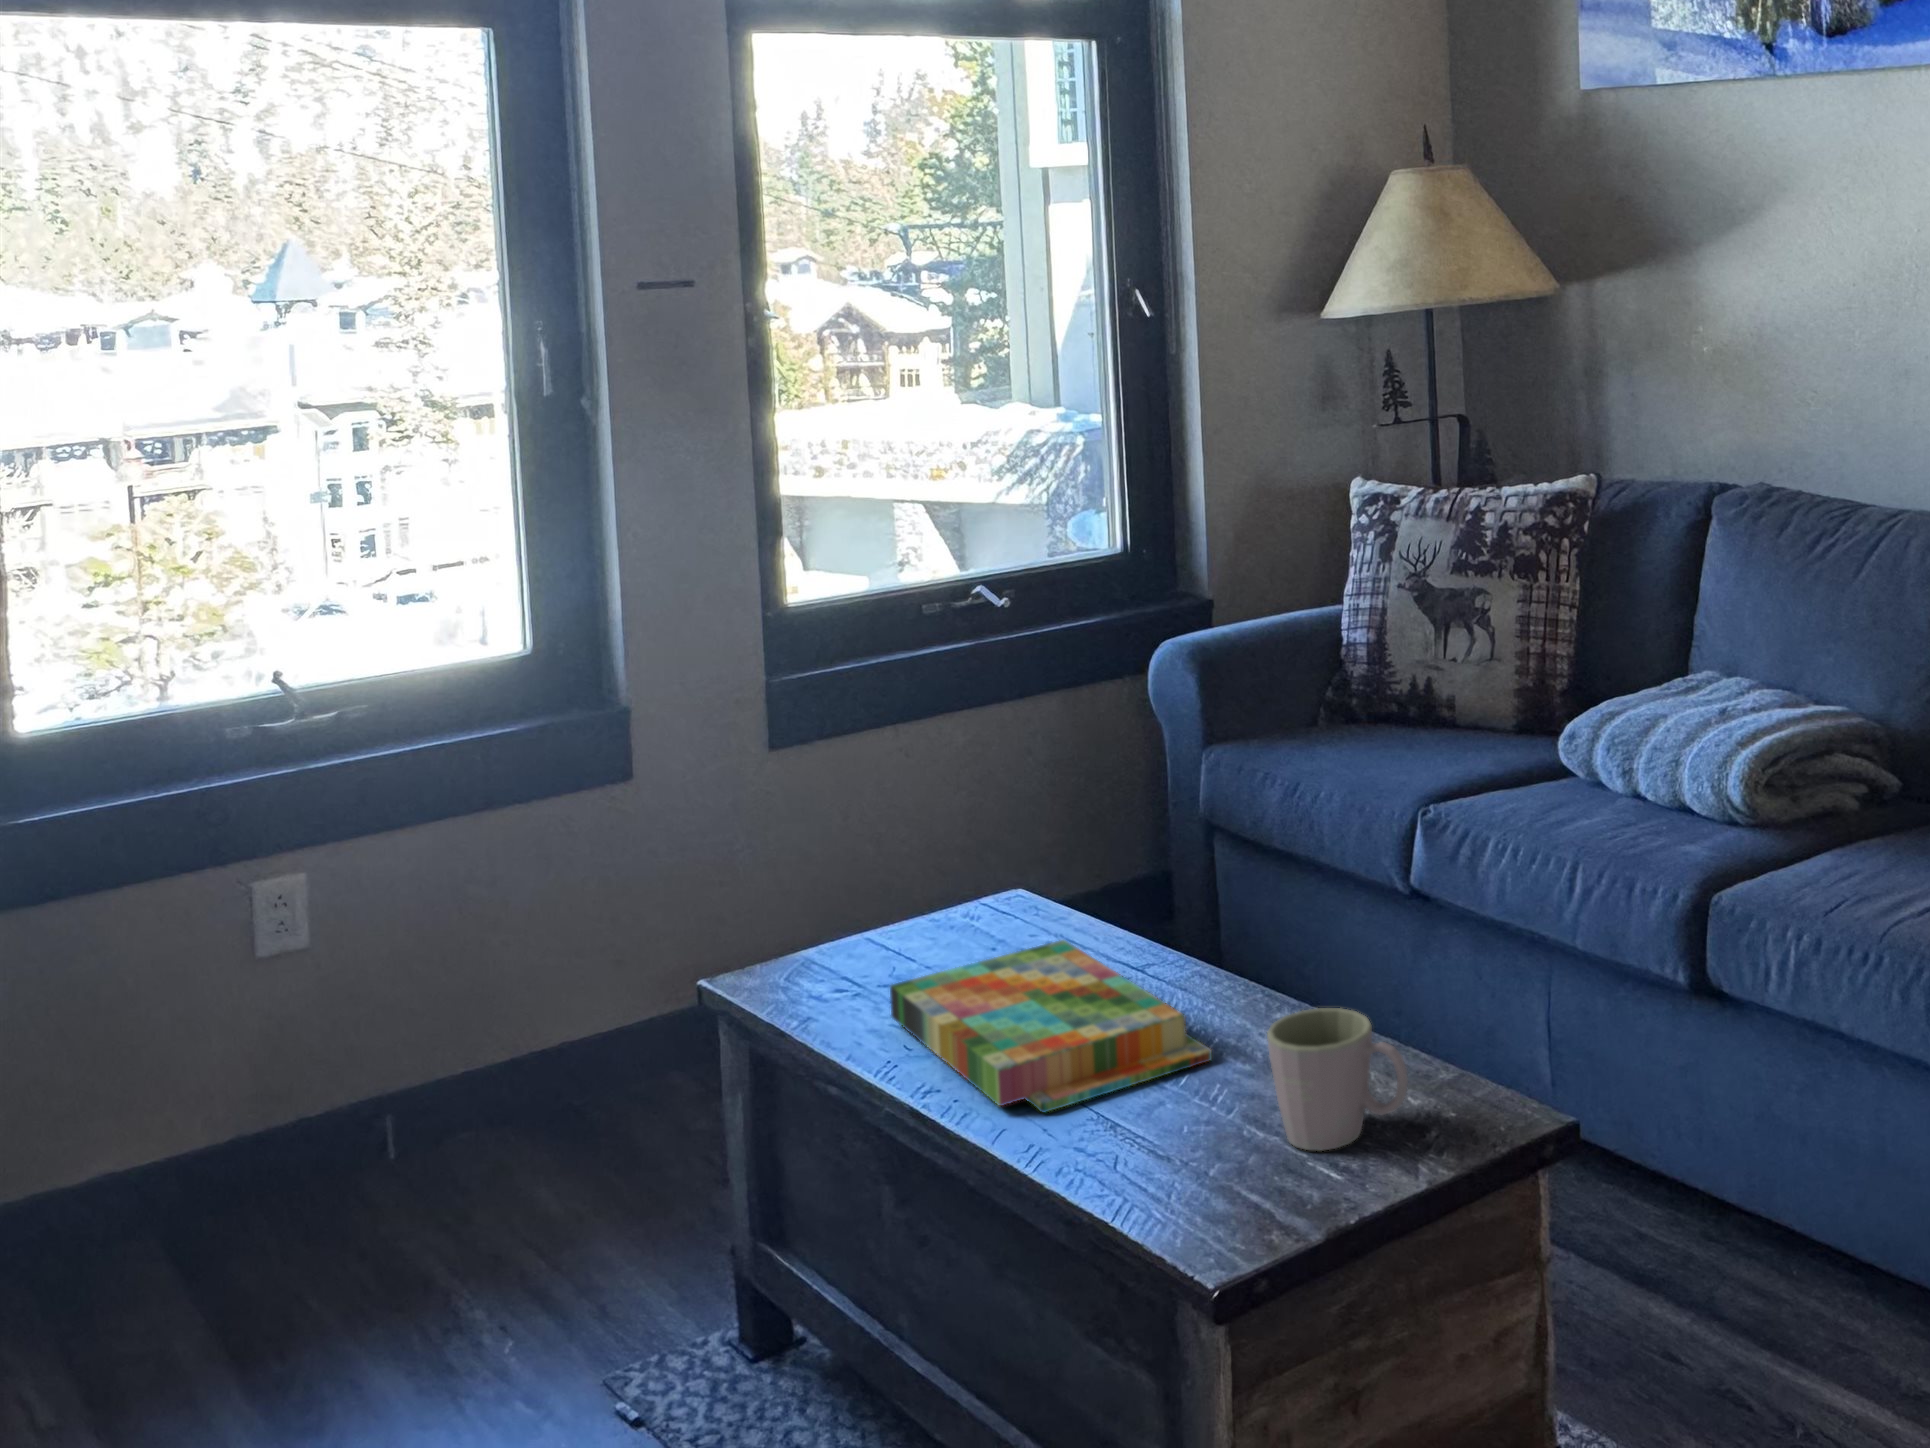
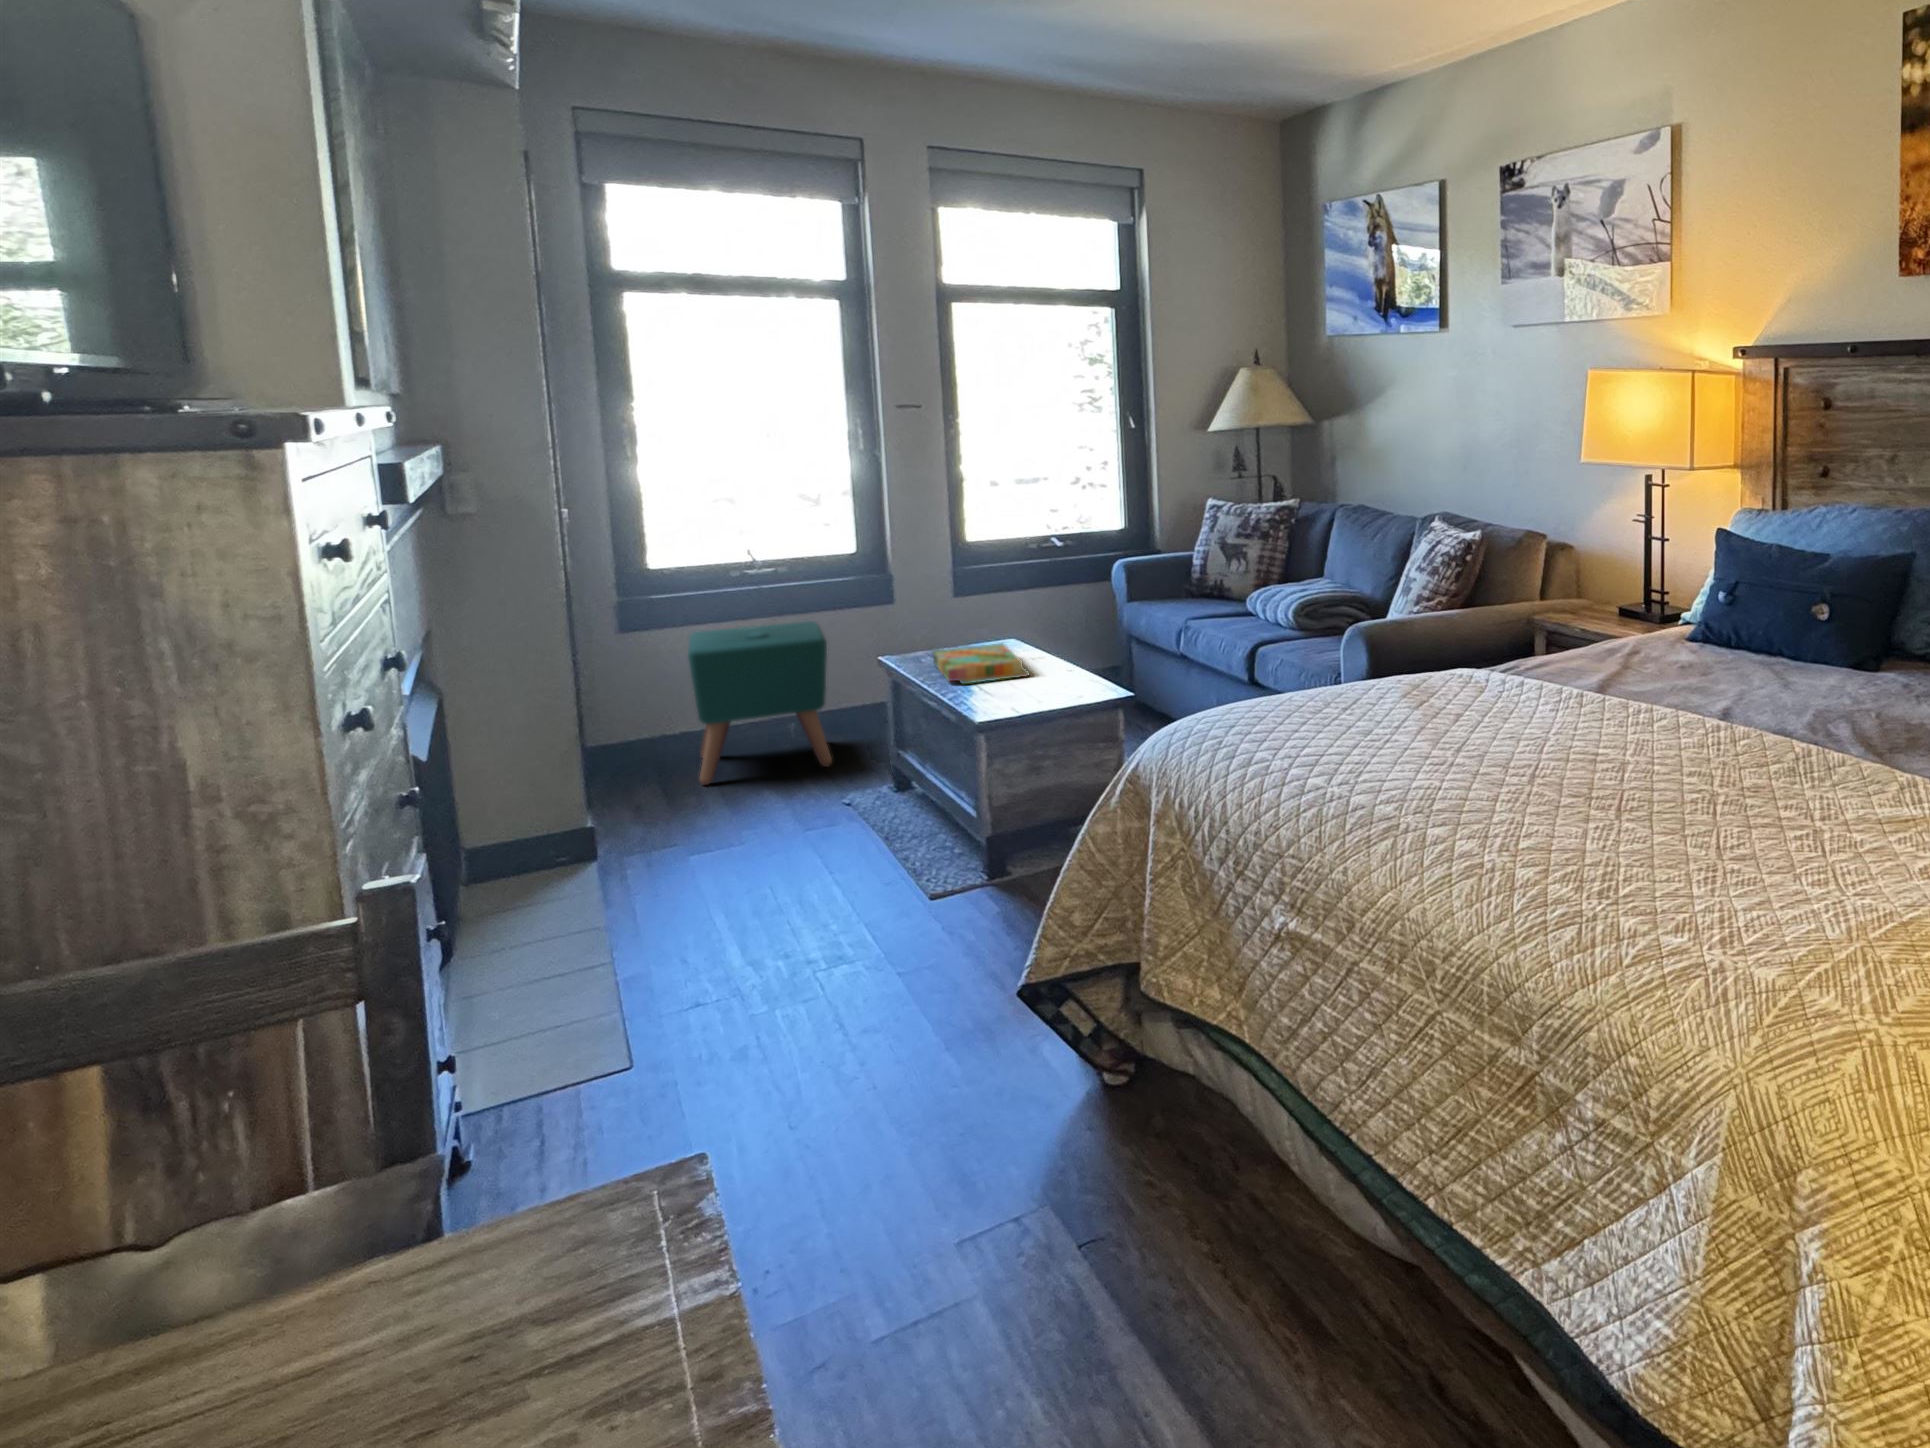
ottoman: none [130,861,534,1382] -> present [688,621,832,785]
mug: present [1267,1008,1408,1150] -> none [1026,653,1071,695]

